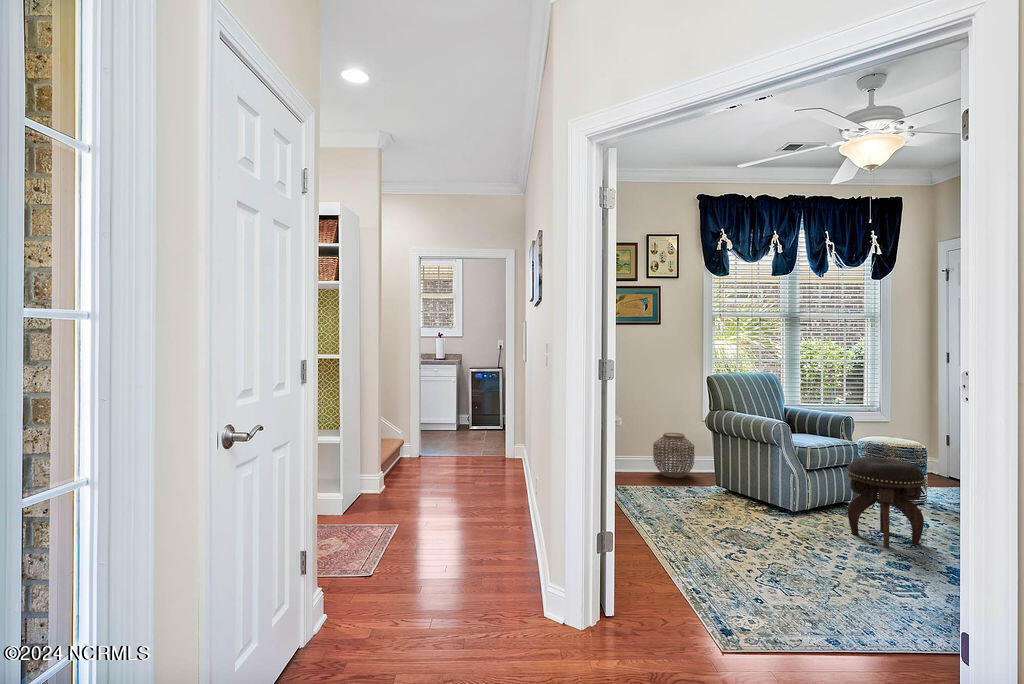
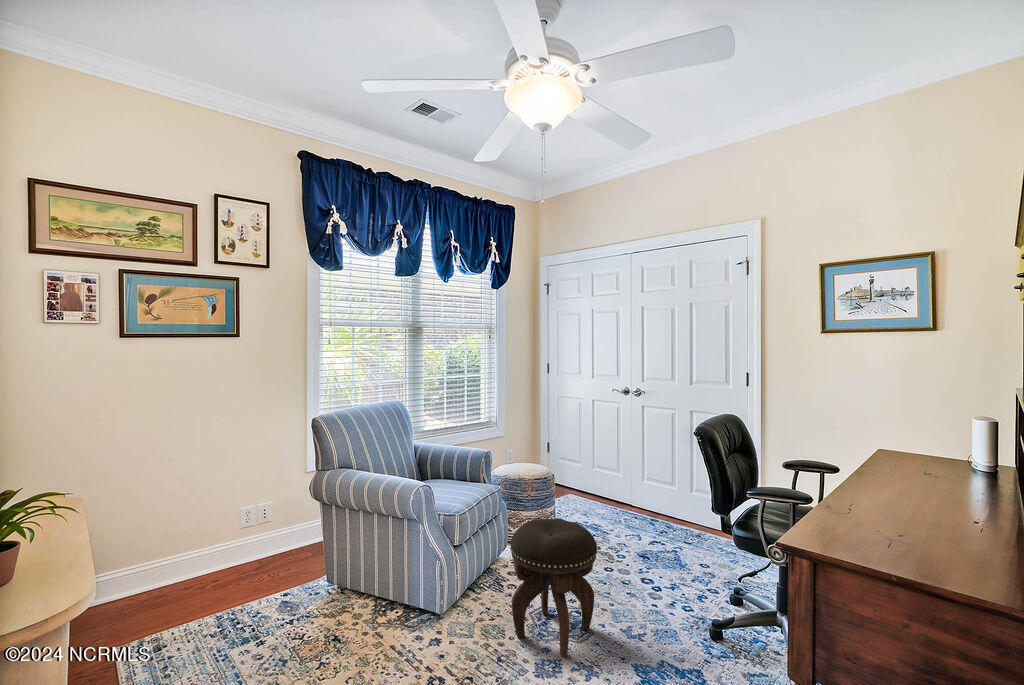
woven basket: present [653,433,694,478] -> none [225,499,294,574]

